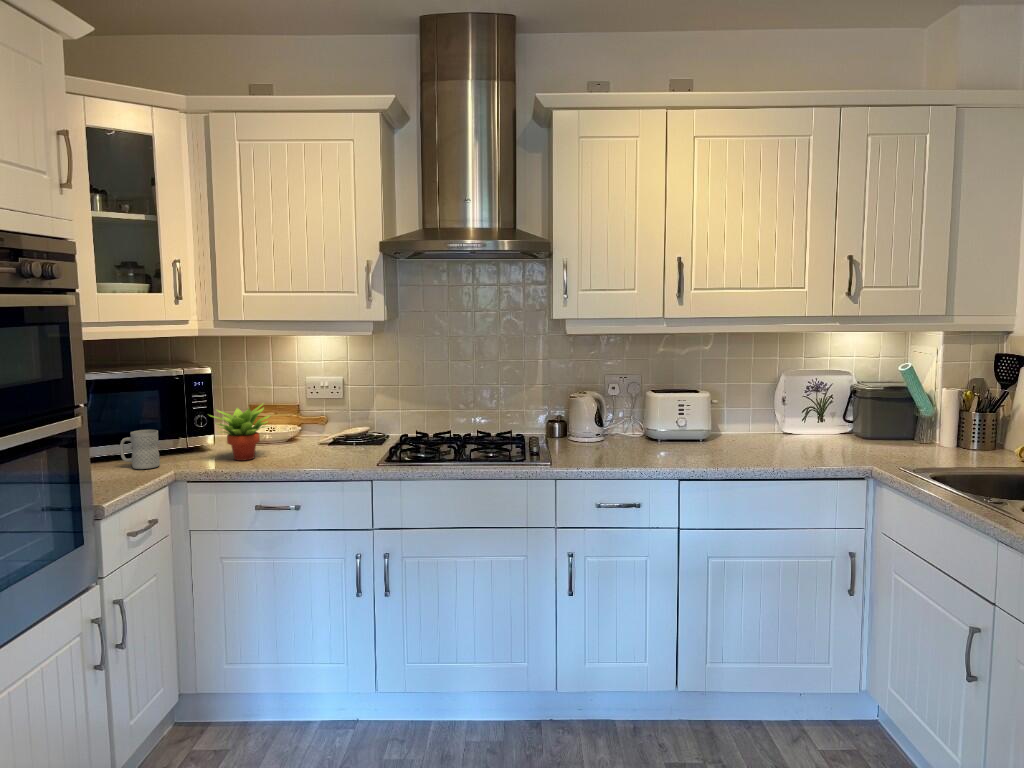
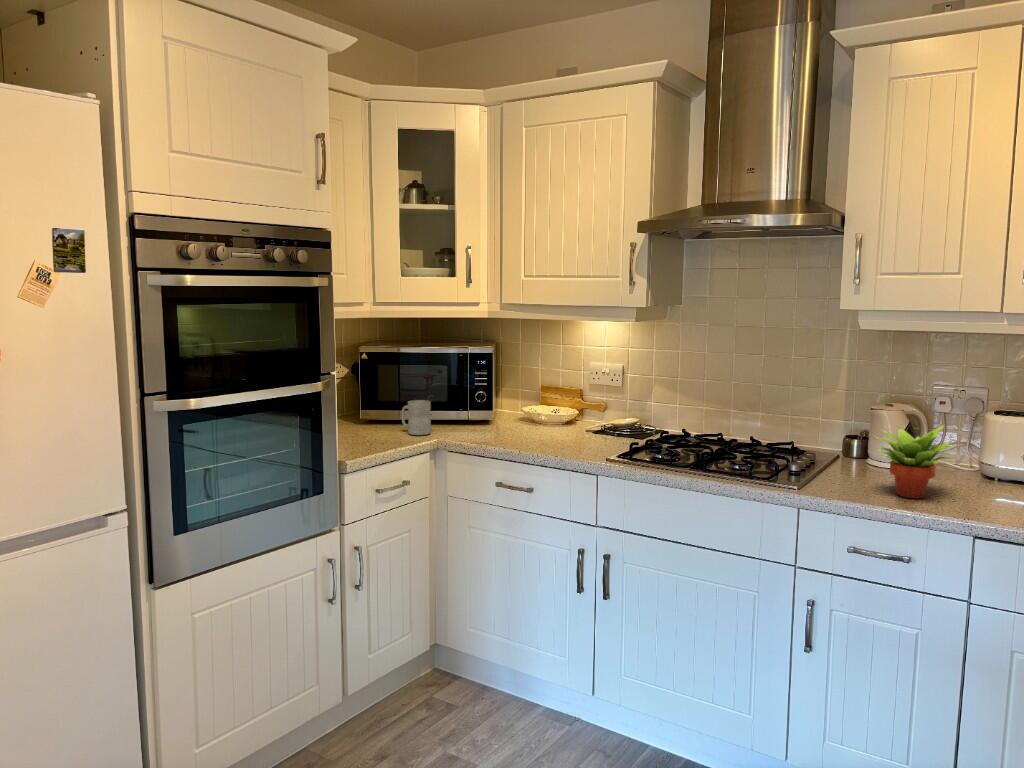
succulent plant: present [211,403,270,461] -> present [873,424,956,499]

